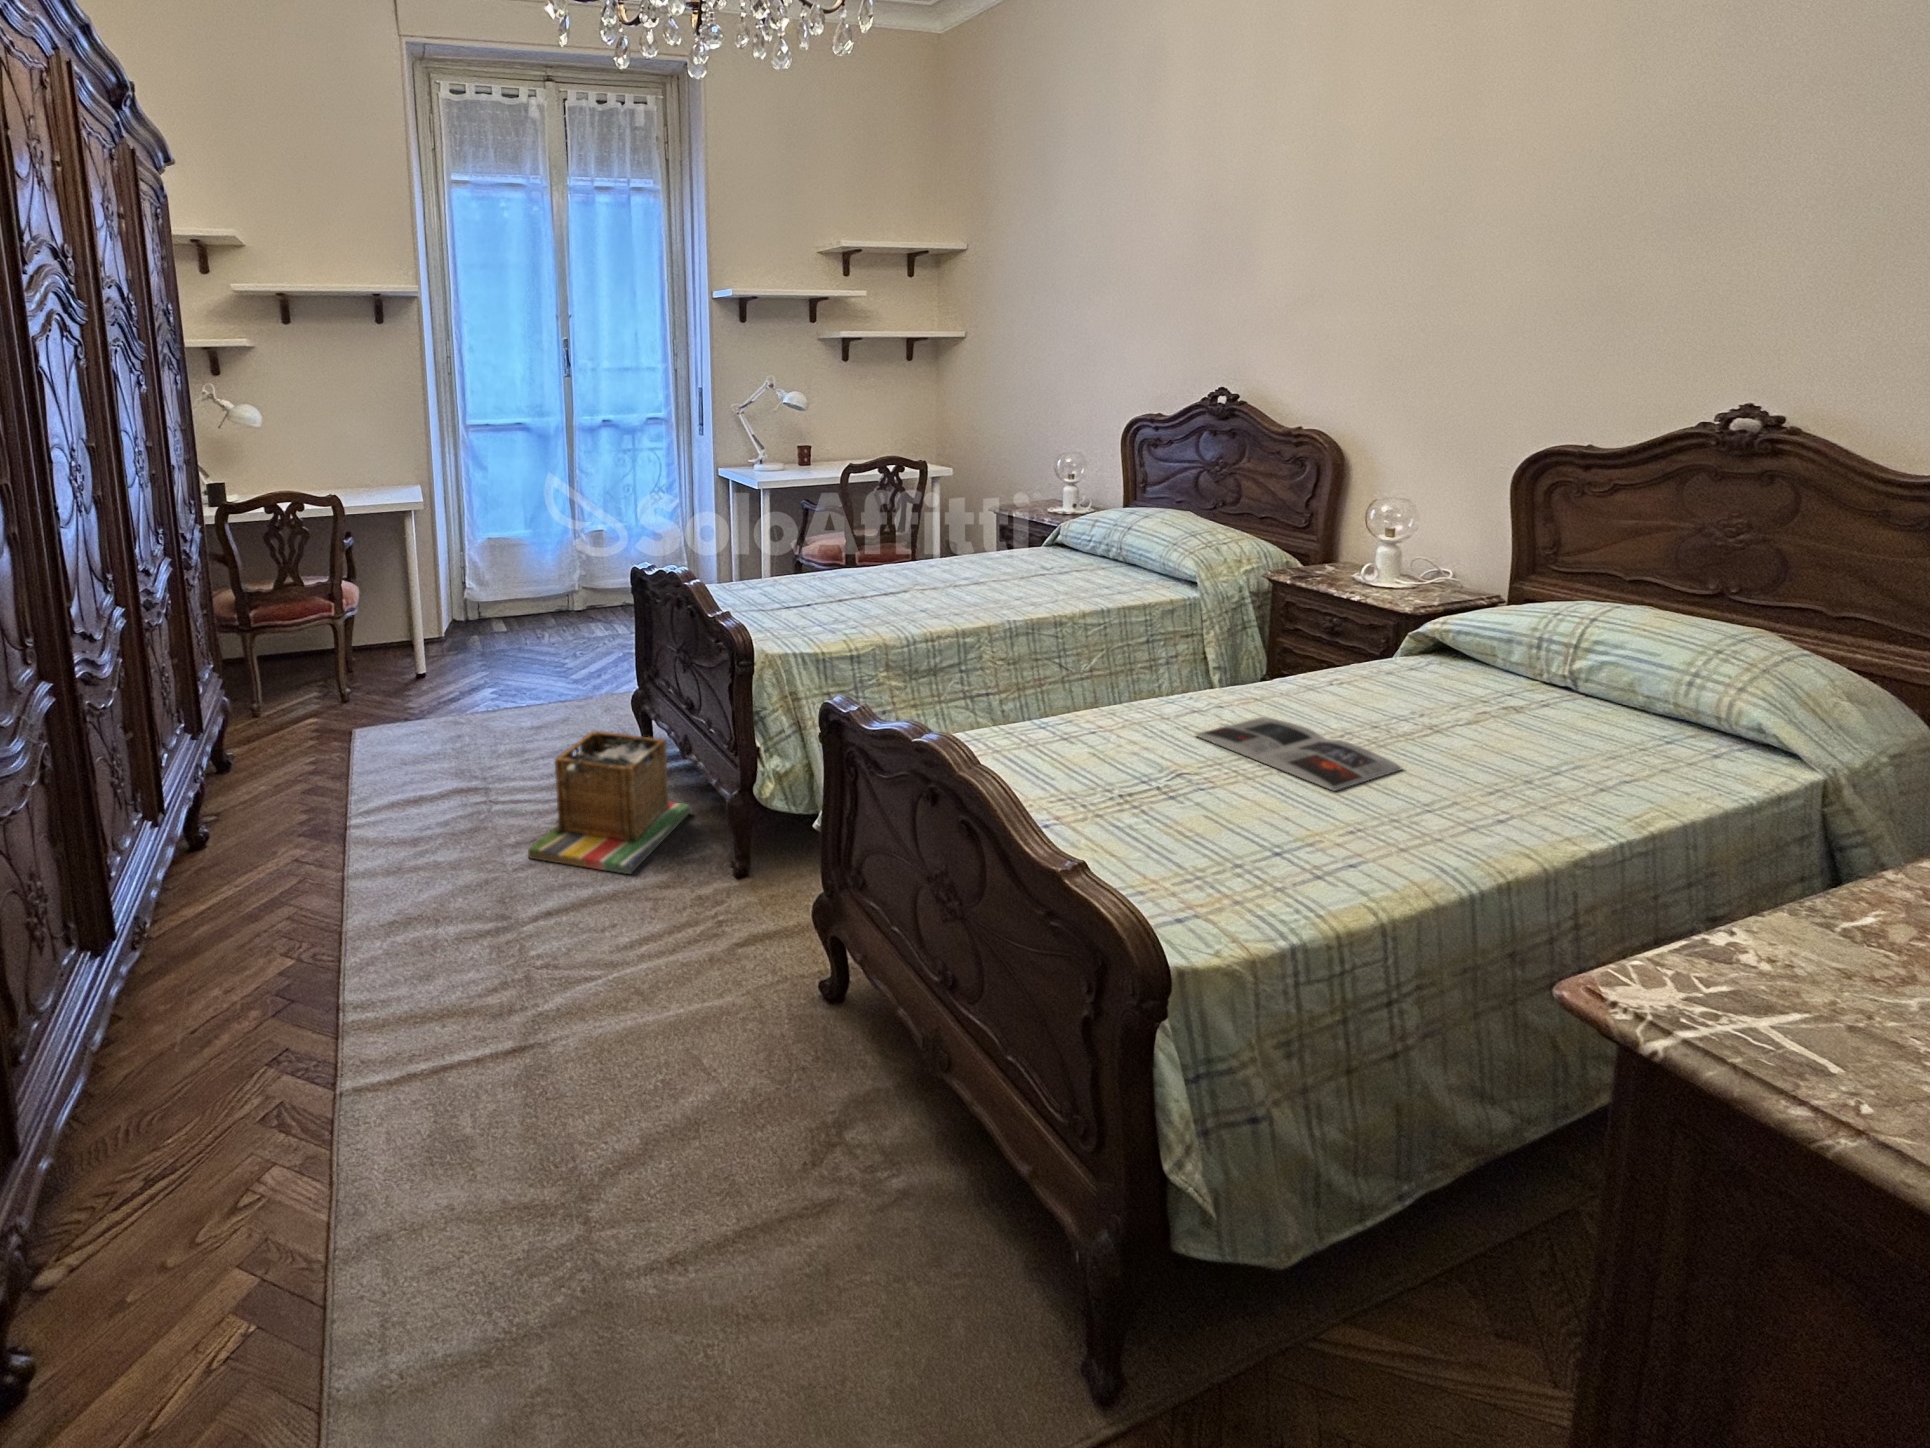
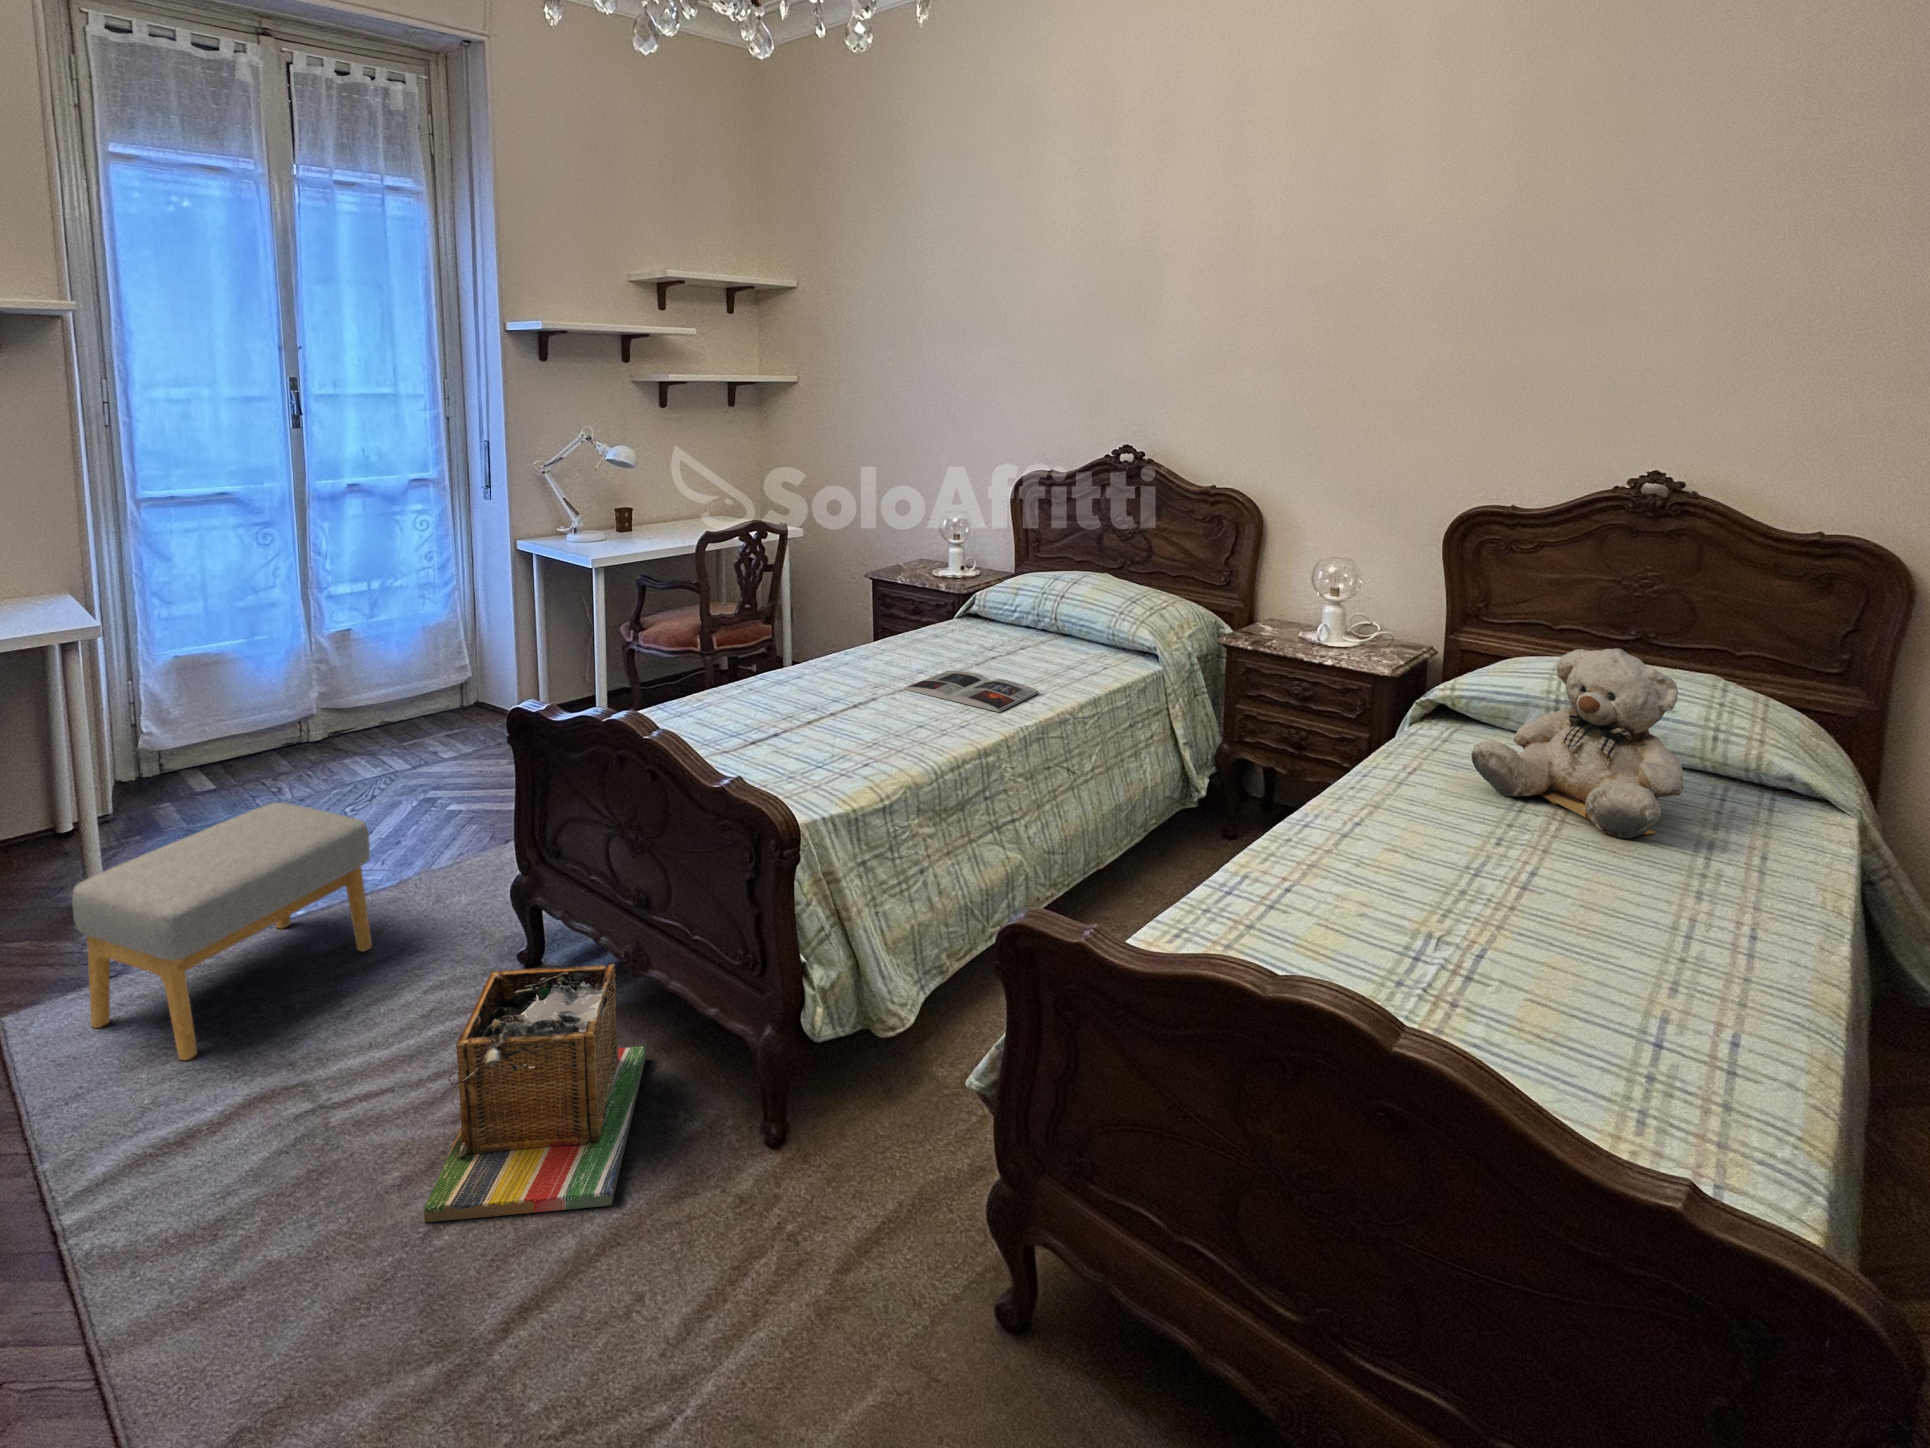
teddy bear: none [1379,577,1592,749] -> present [1471,648,1683,838]
footstool: none [391,625,558,764] -> present [72,803,372,1060]
magazine: present [1196,717,1402,791] -> present [904,671,1039,712]

